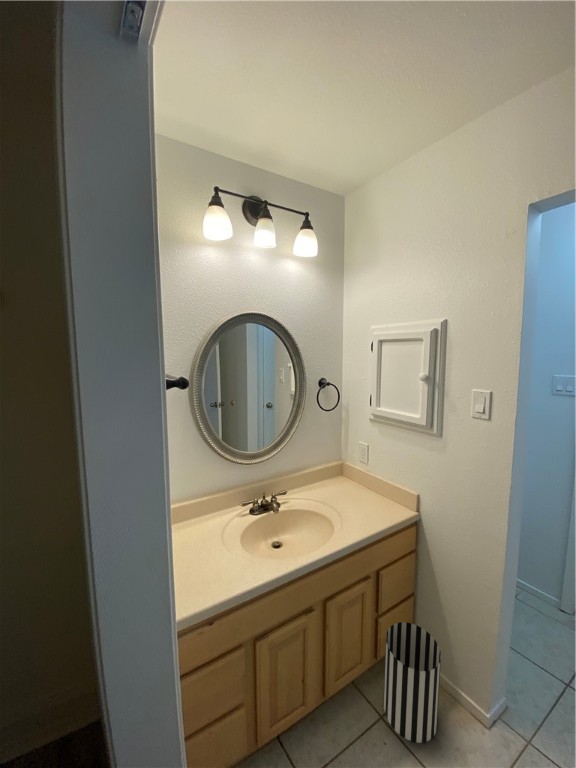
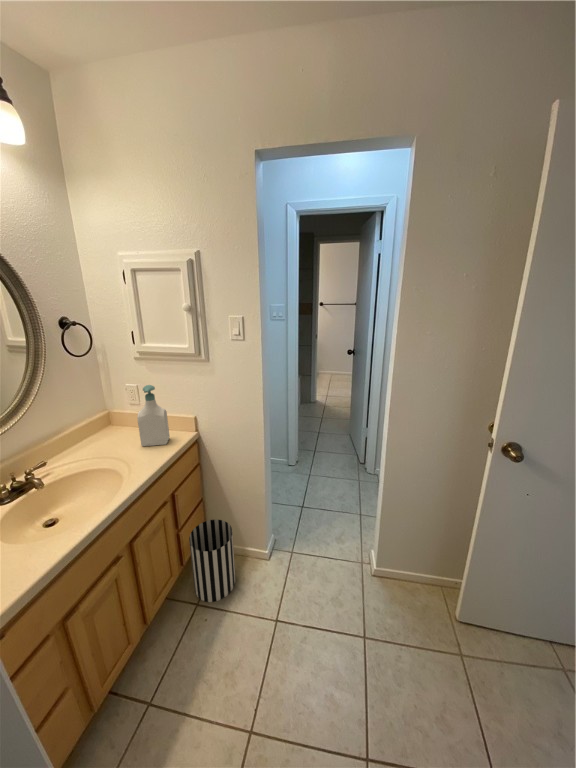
soap bottle: none [358,448,388,514] -> present [137,385,170,446]

